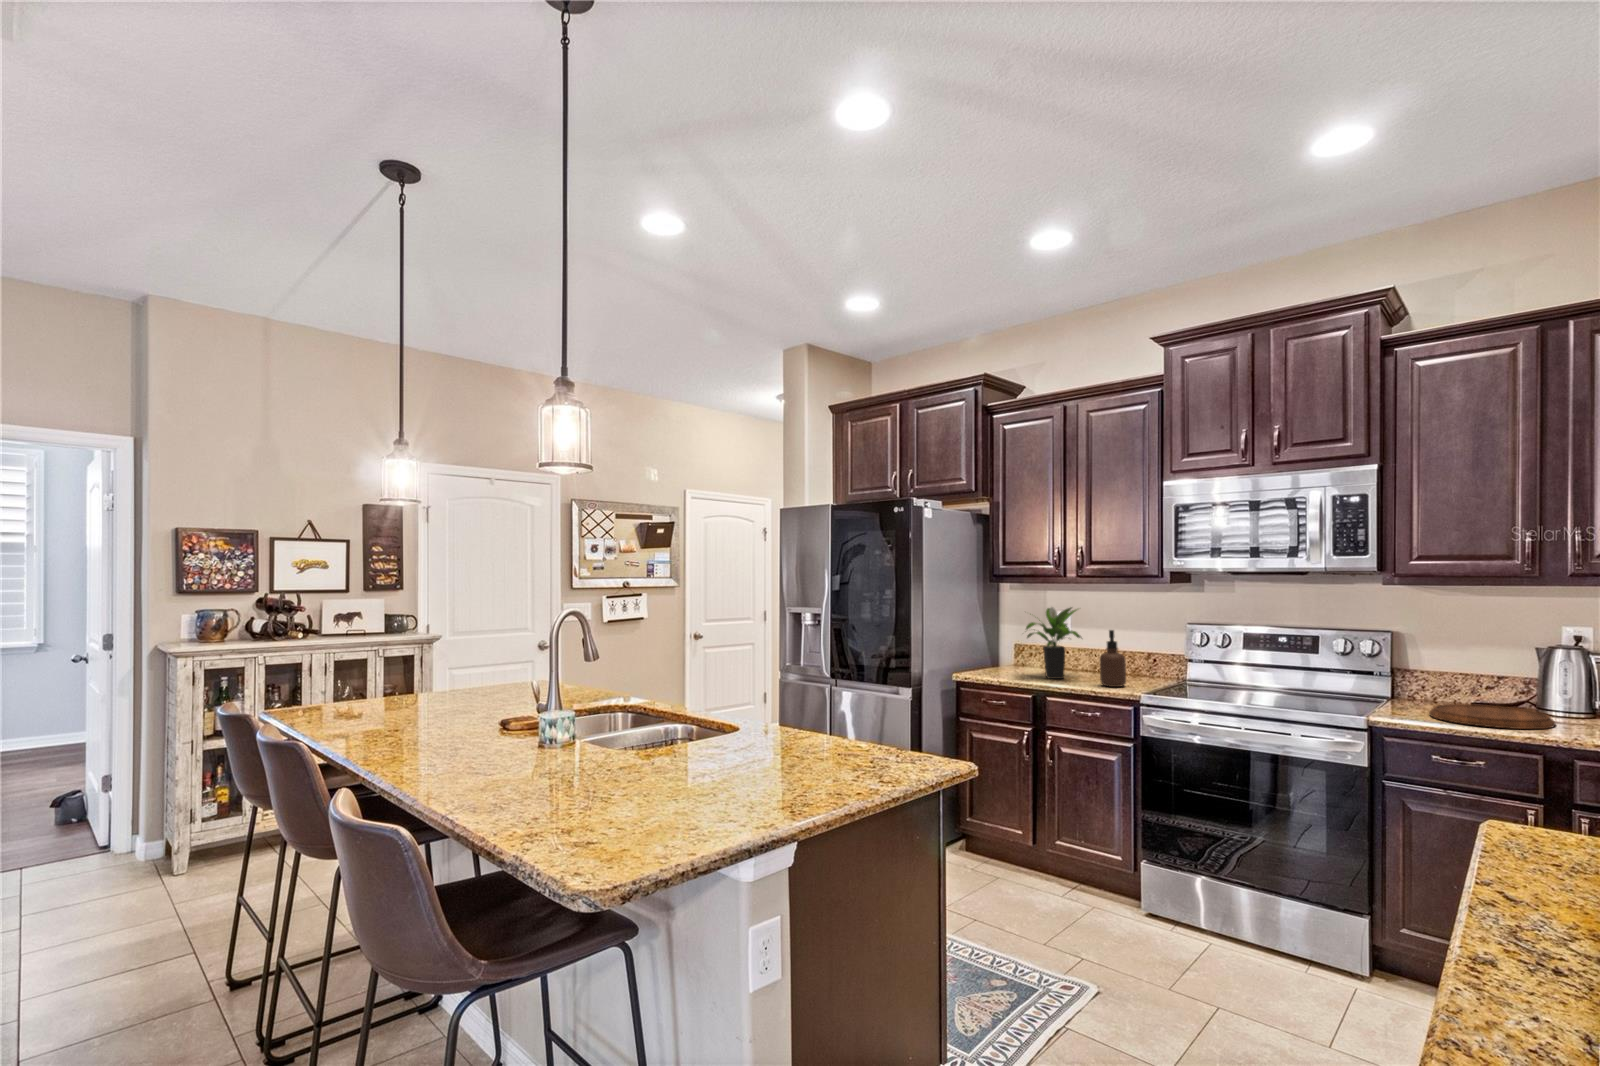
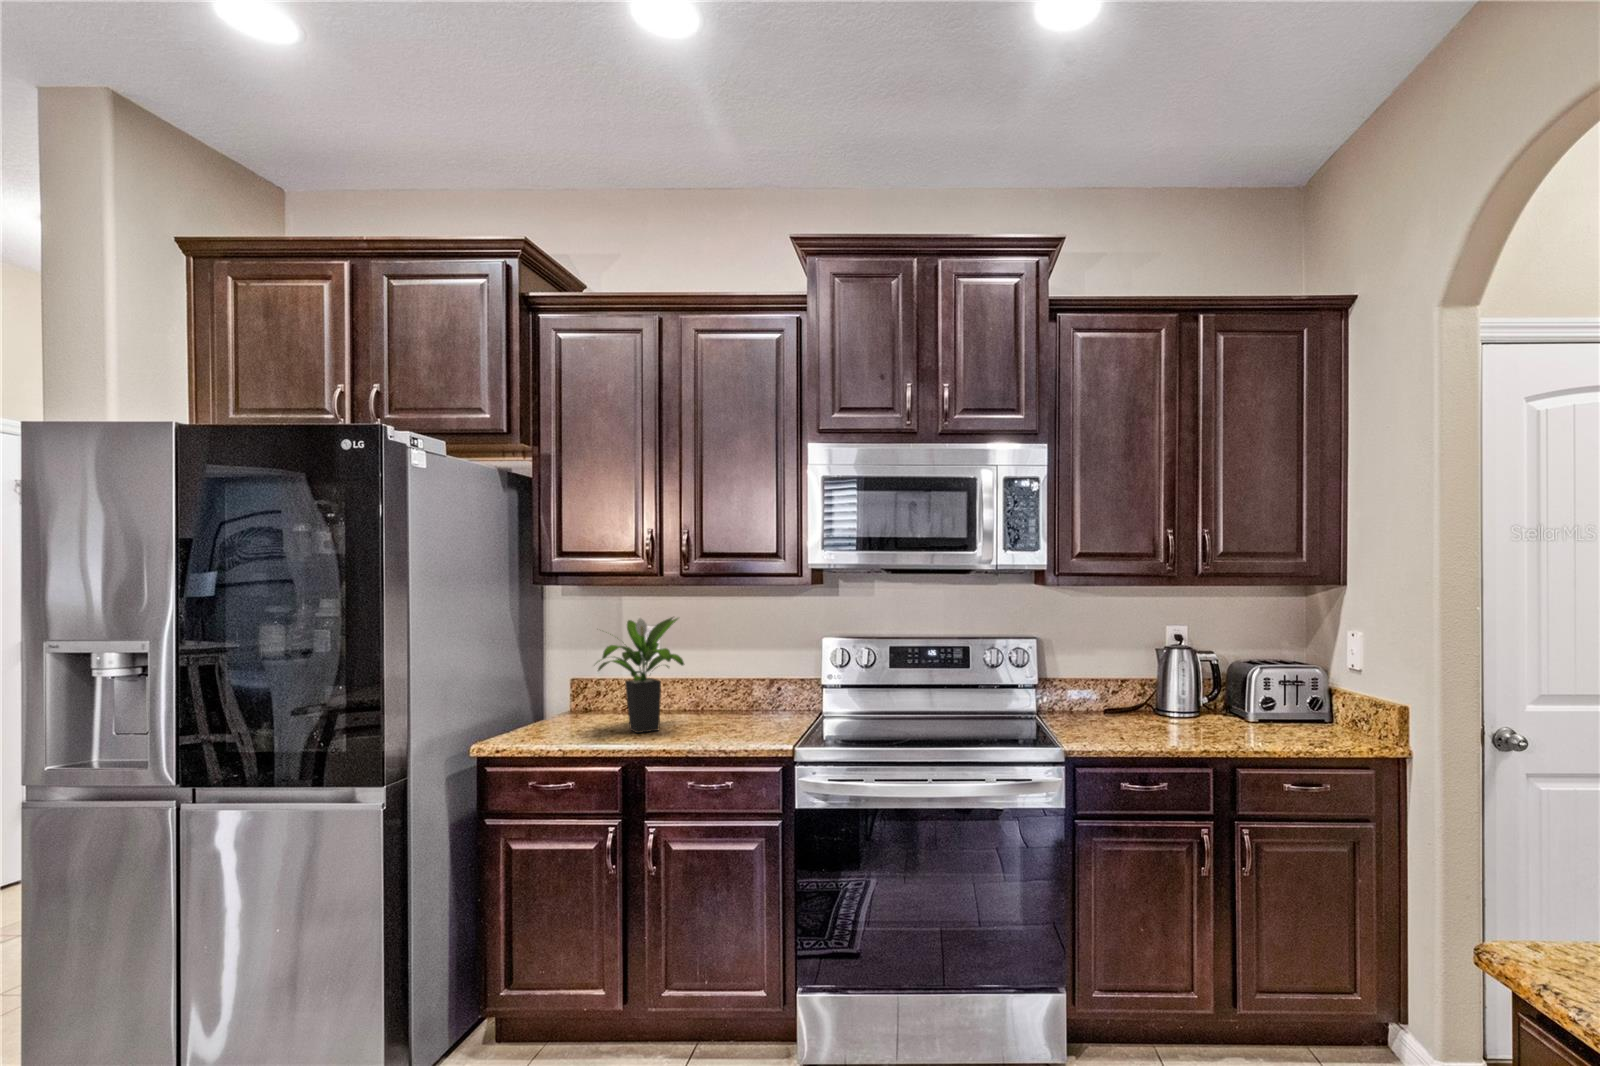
soap dispenser: present [1100,630,1126,687] -> none [719,649,757,737]
cutting board: present [1429,704,1555,729] -> none [1141,711,1272,742]

